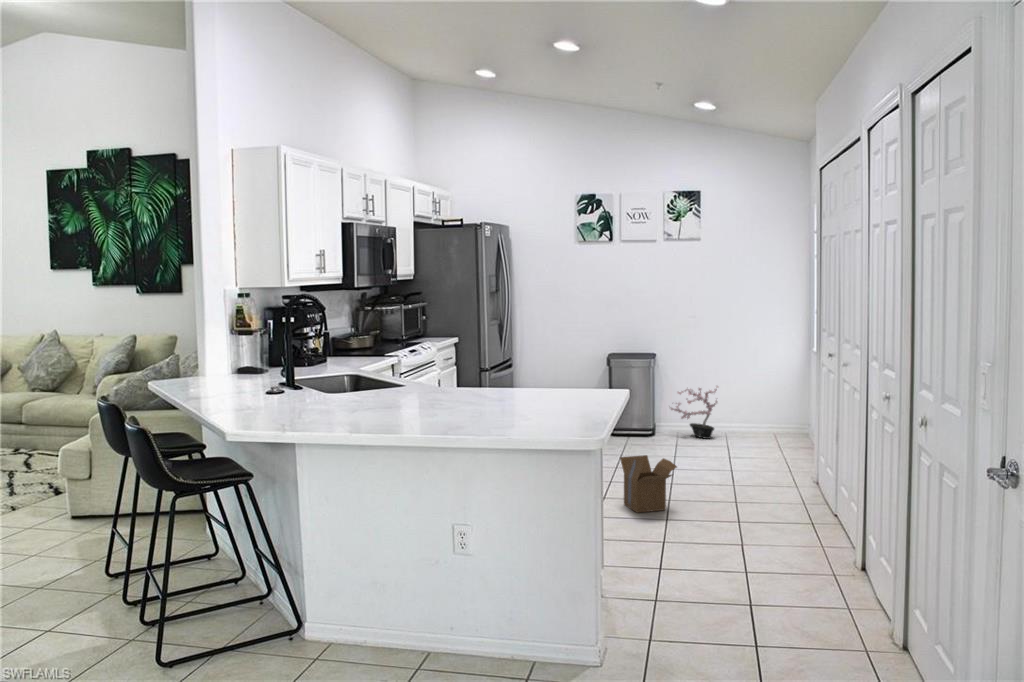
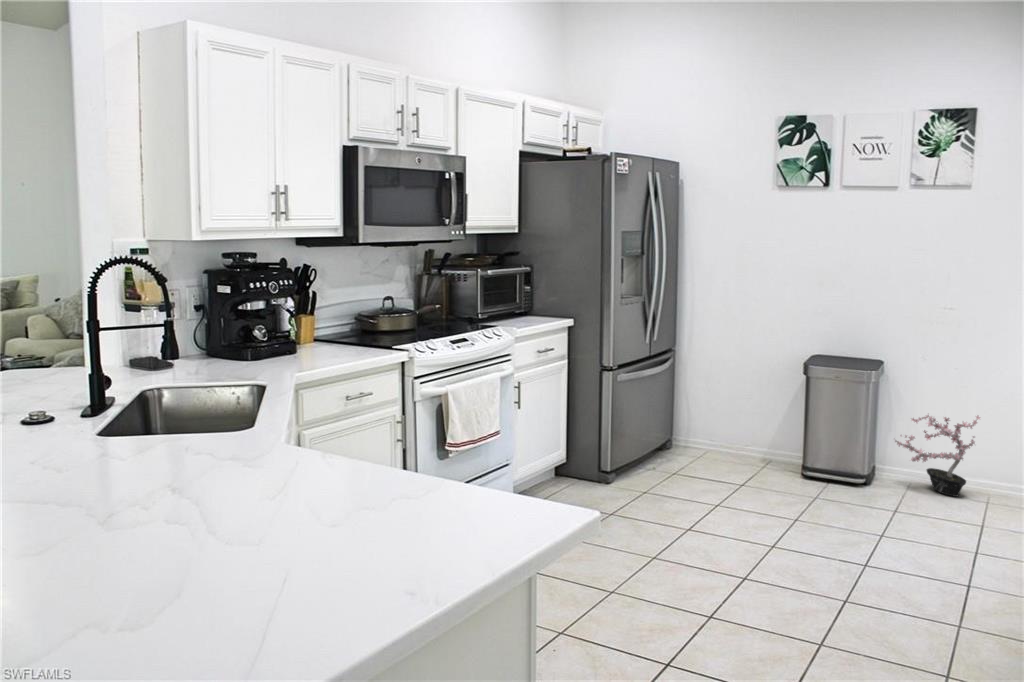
cardboard box: present [620,455,677,513] -> none [742,544,837,650]

